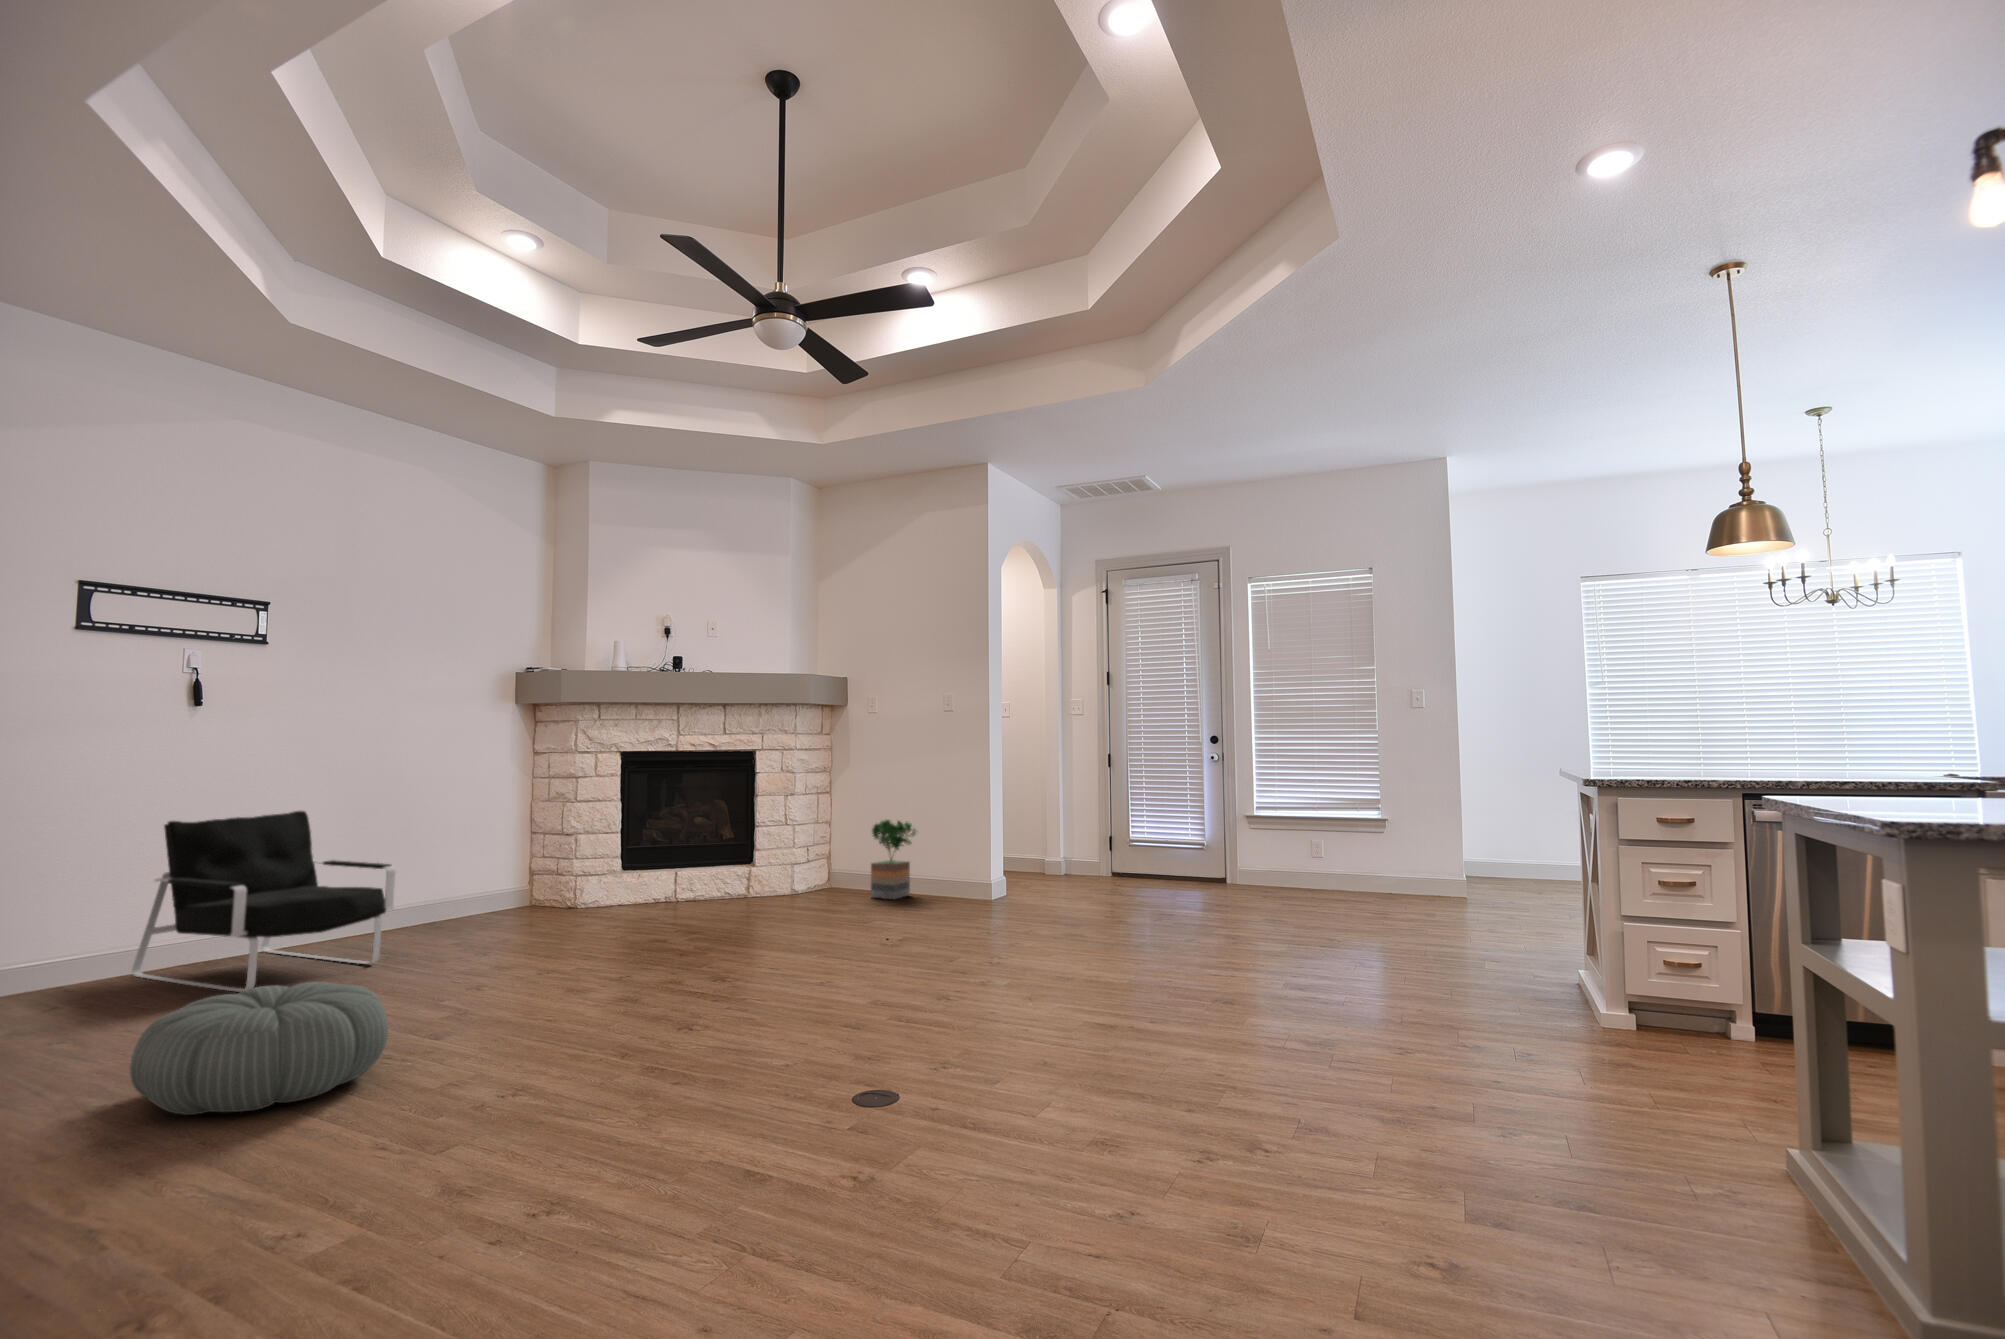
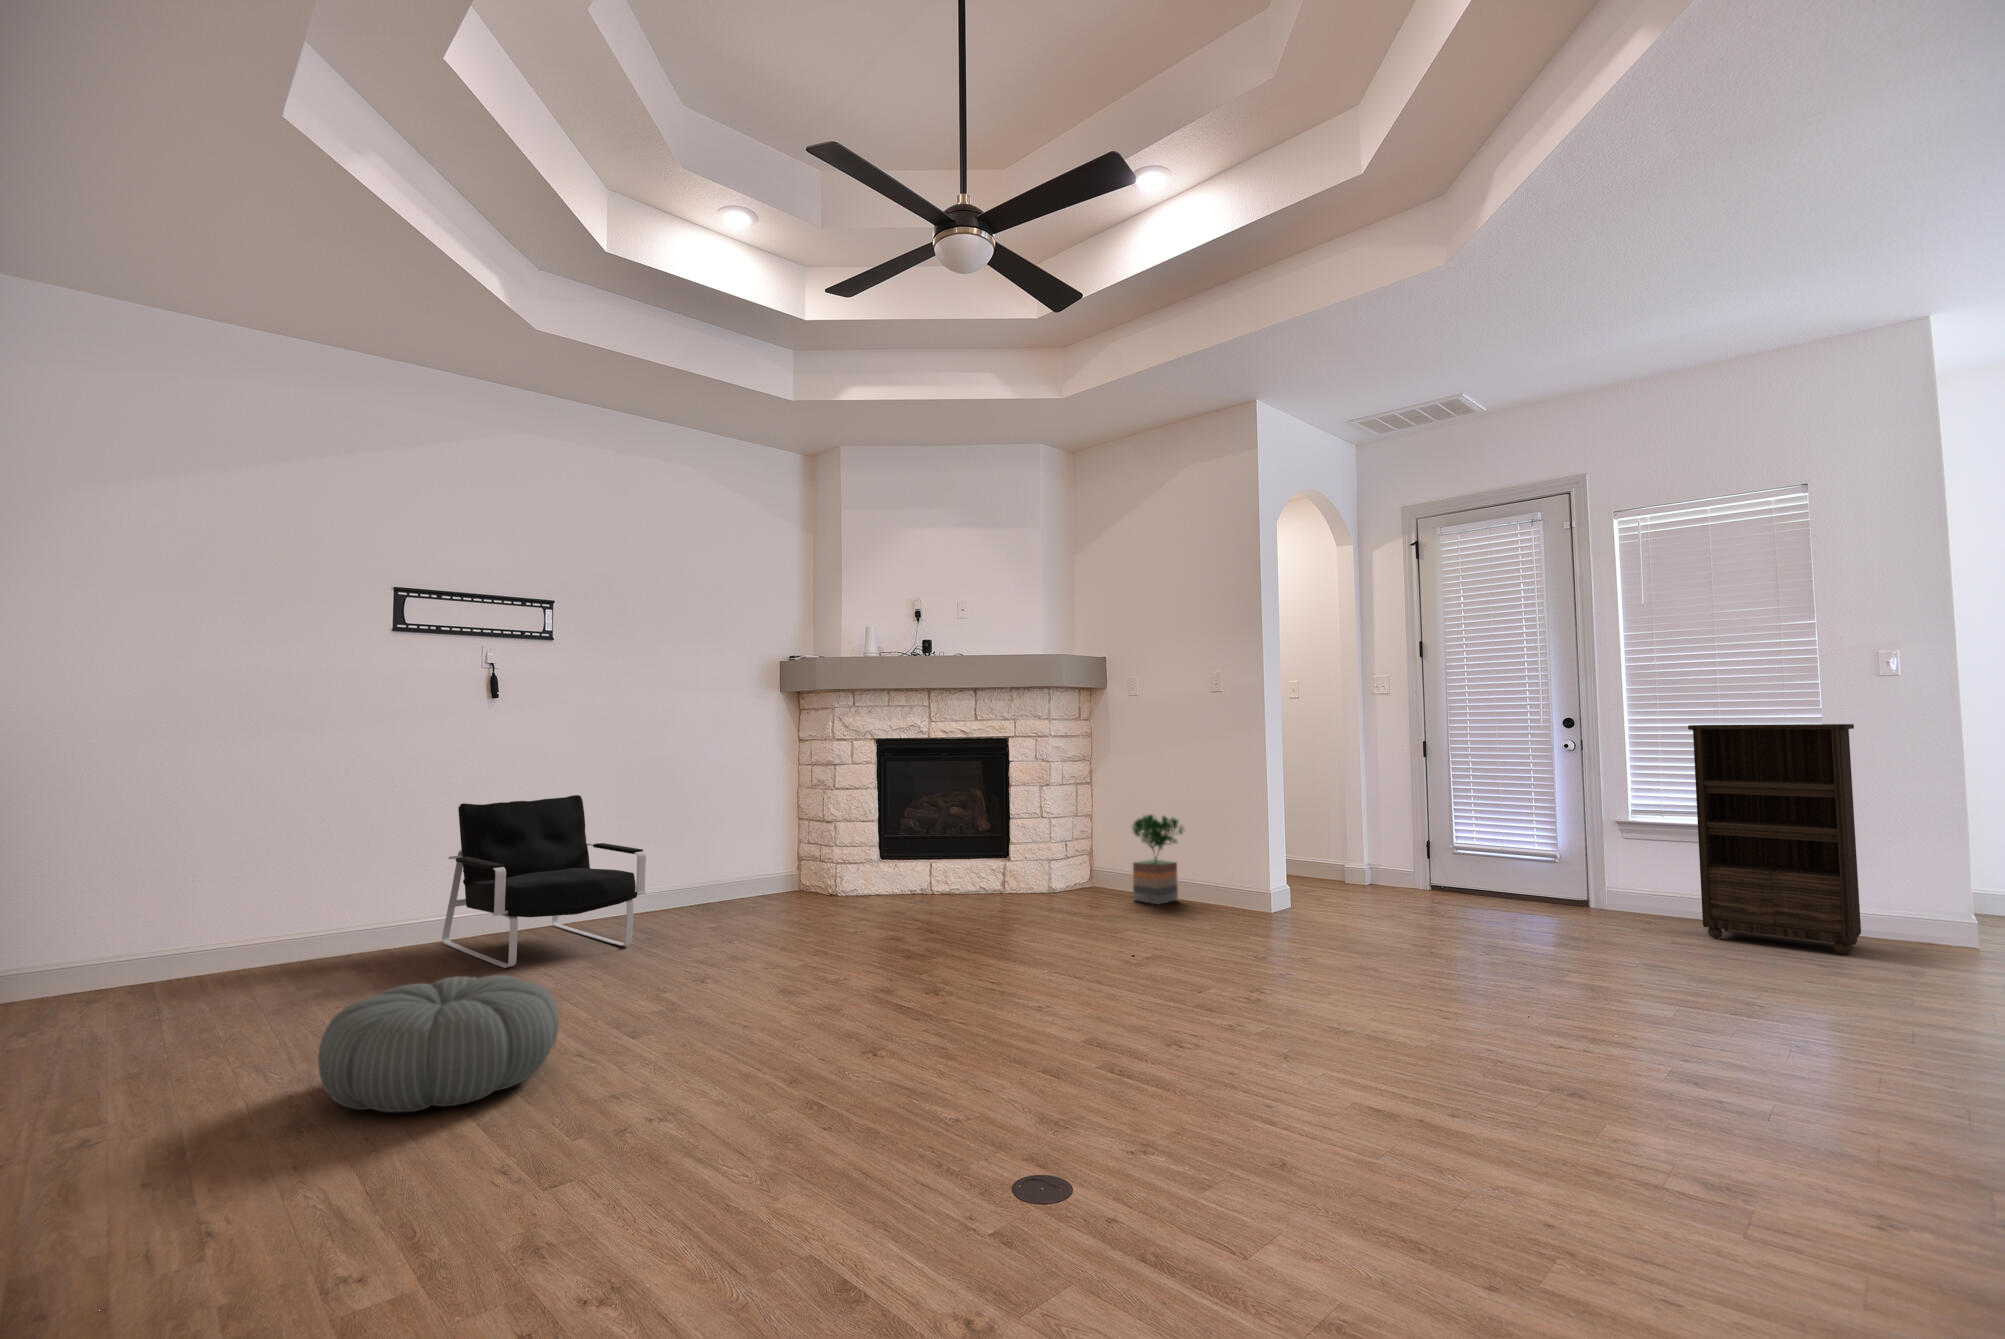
bookshelf: none [1296,742,1397,906] -> present [1688,724,1861,955]

